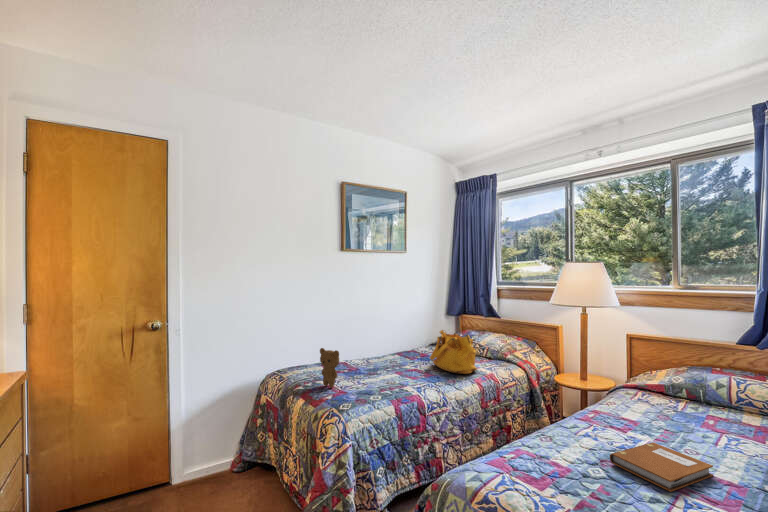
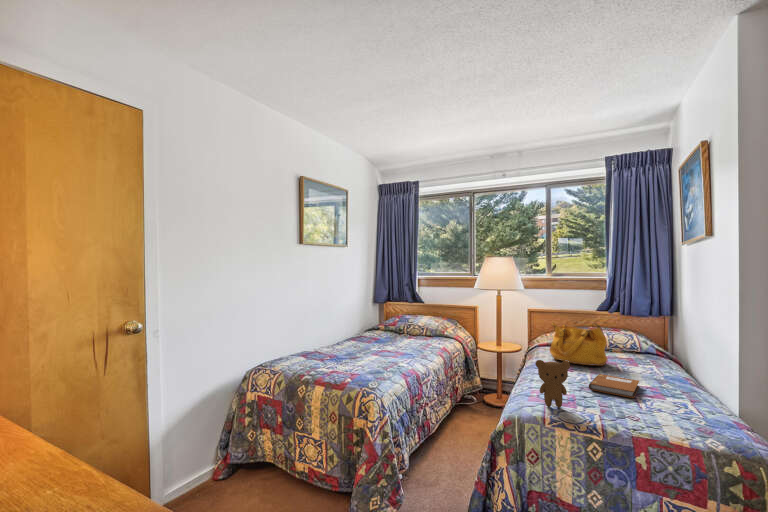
handbag: present [429,330,477,374] -> present [550,323,607,366]
teddy bear: present [320,348,339,388] -> present [535,360,570,408]

